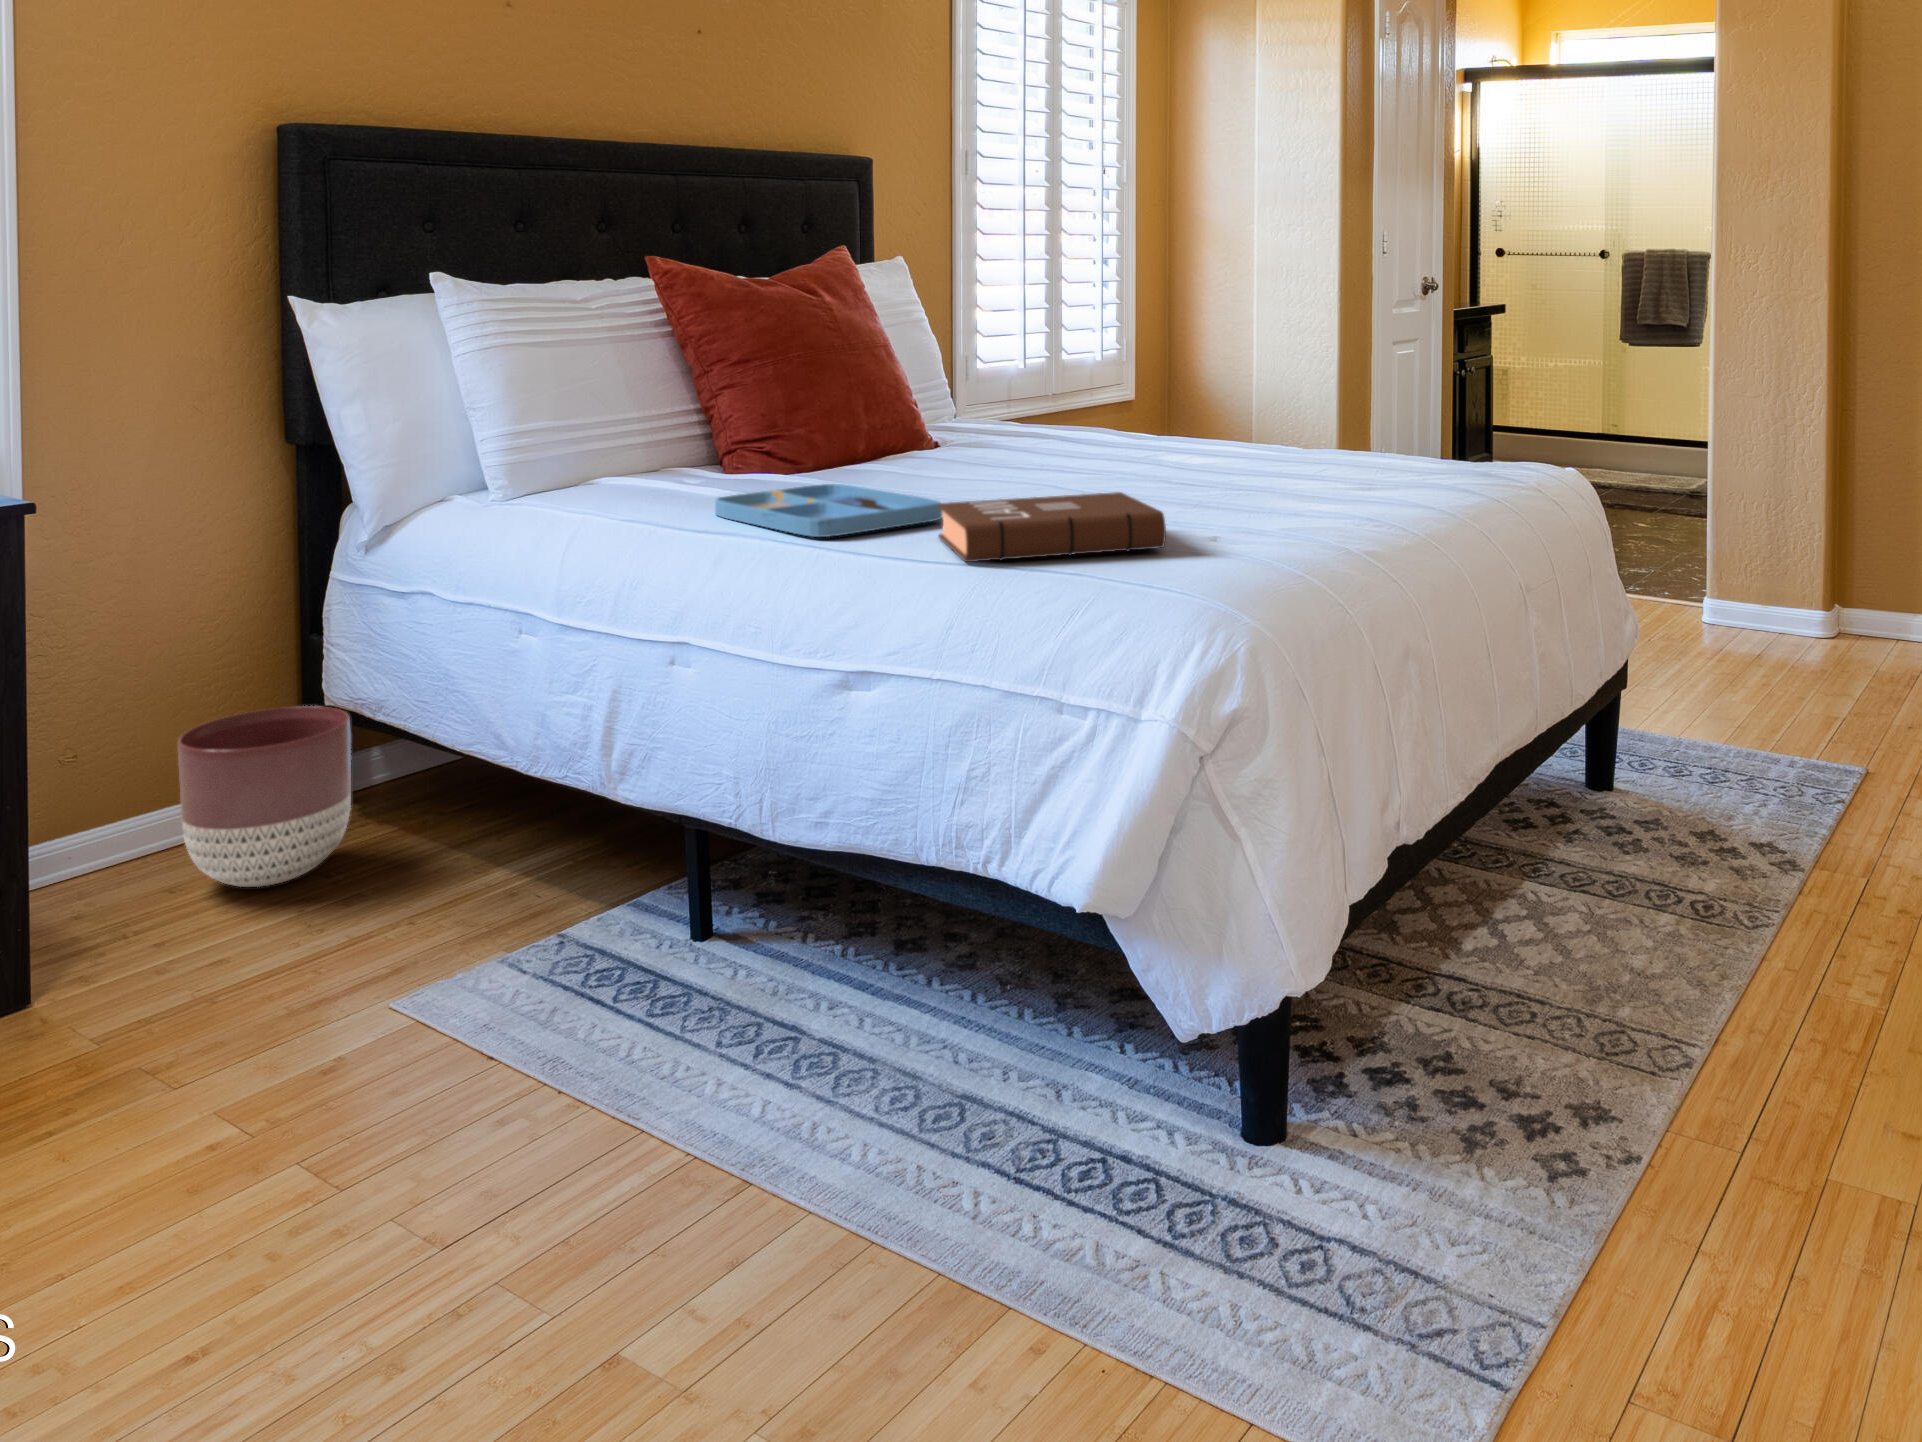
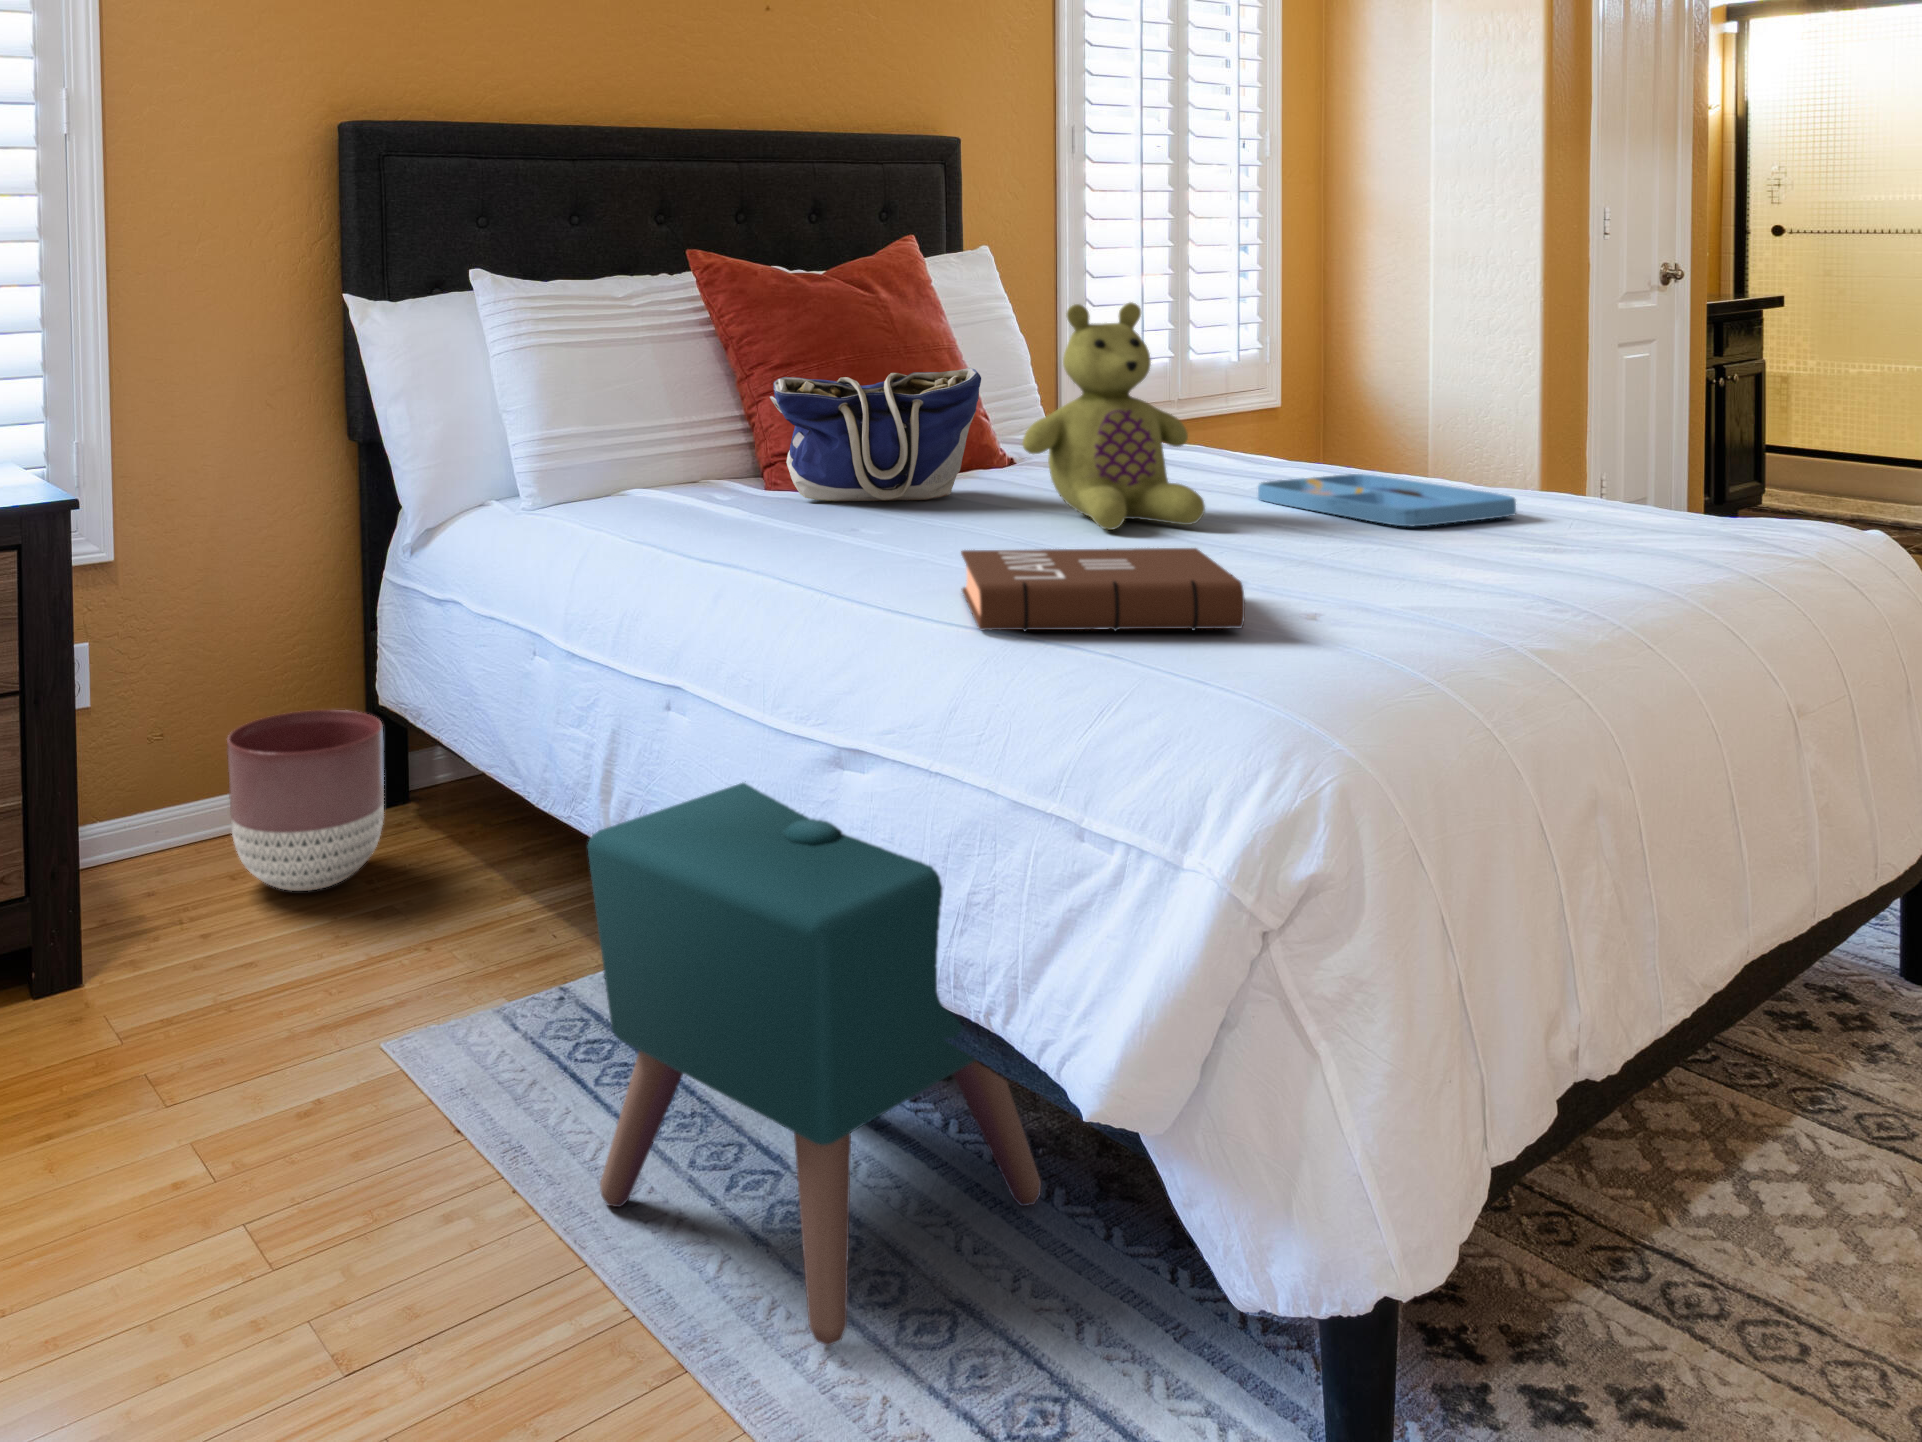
stuffed bear: none [965,301,1113,488] -> present [1023,303,1205,530]
tote bag: none [739,358,926,477] -> present [770,368,981,501]
tray: present [715,484,942,537] -> present [1258,474,1516,526]
ottoman: none [630,691,1015,1147] -> present [588,783,1041,1346]

